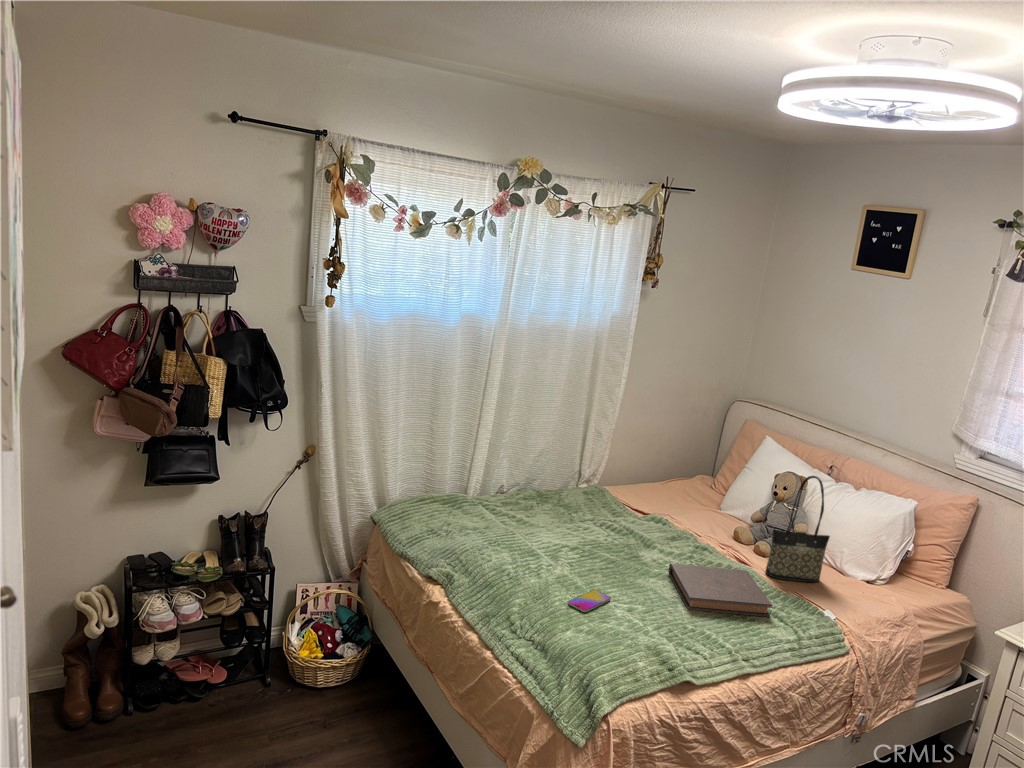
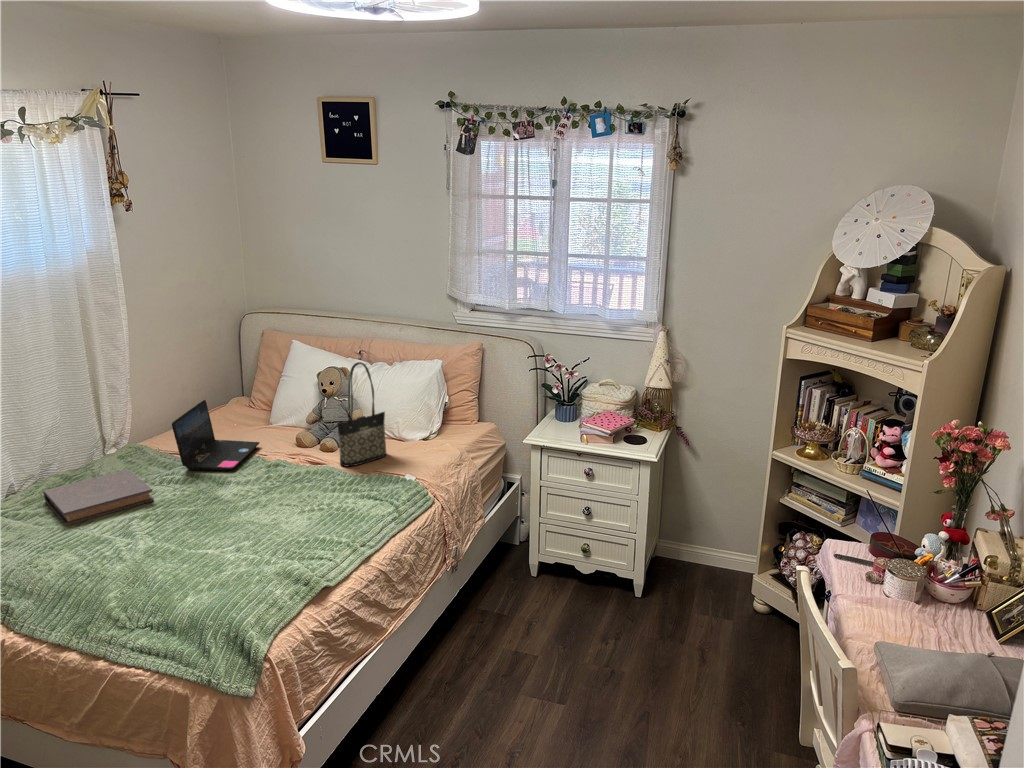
laptop: none [625,467,700,537] -> present [172,400,259,470]
book: present [668,564,772,617] -> present [43,469,154,525]
smartphone: present [568,590,611,612] -> none [170,546,213,573]

